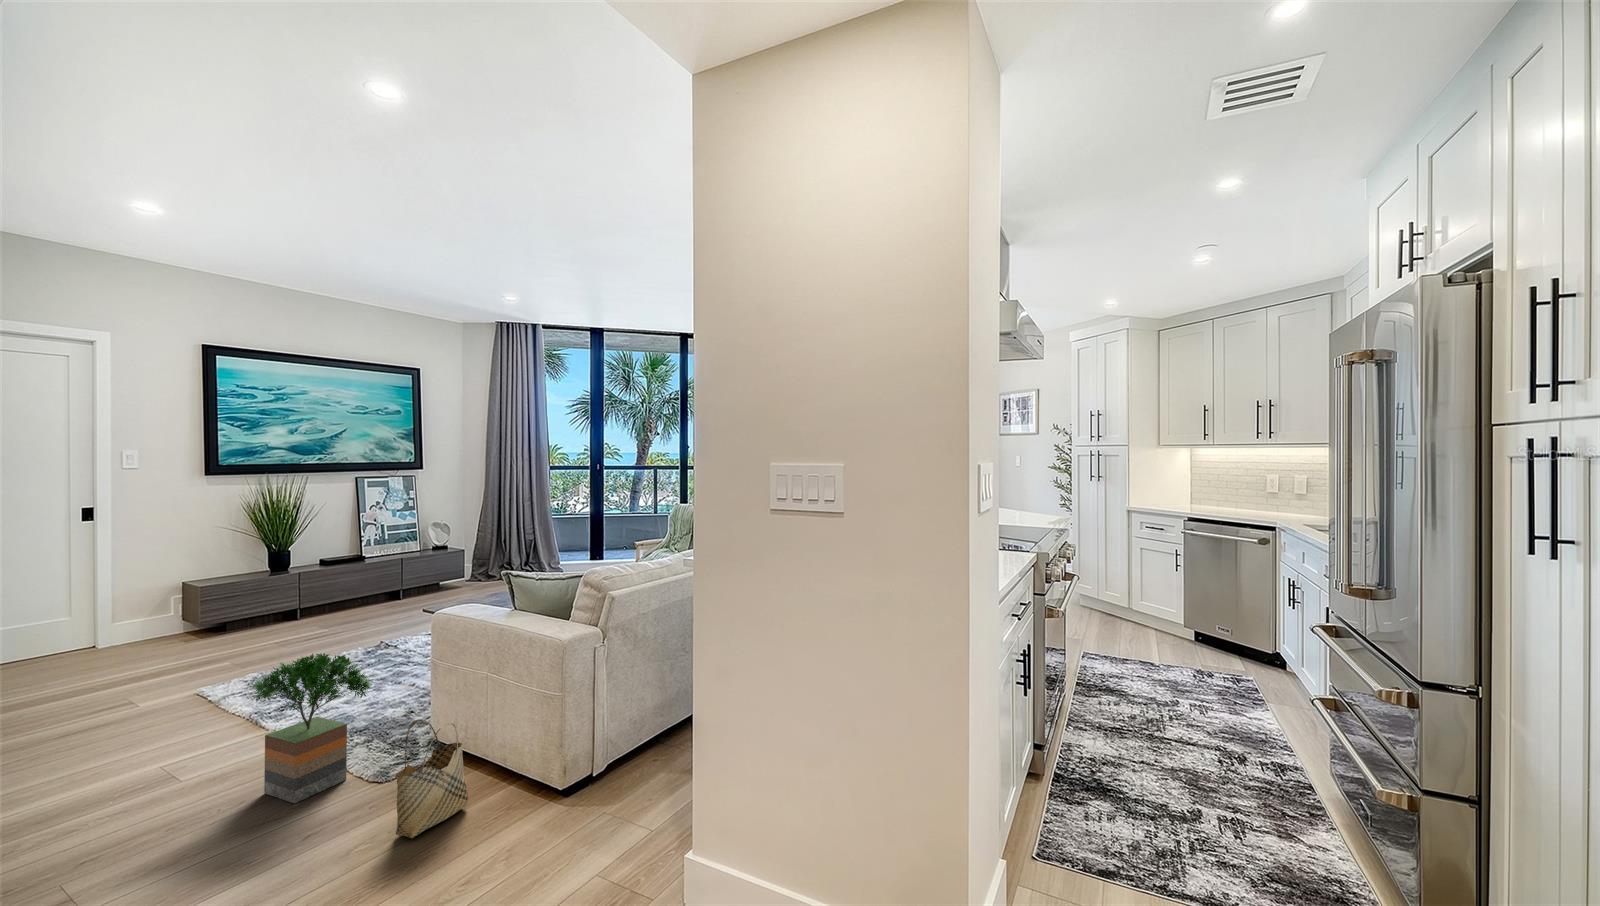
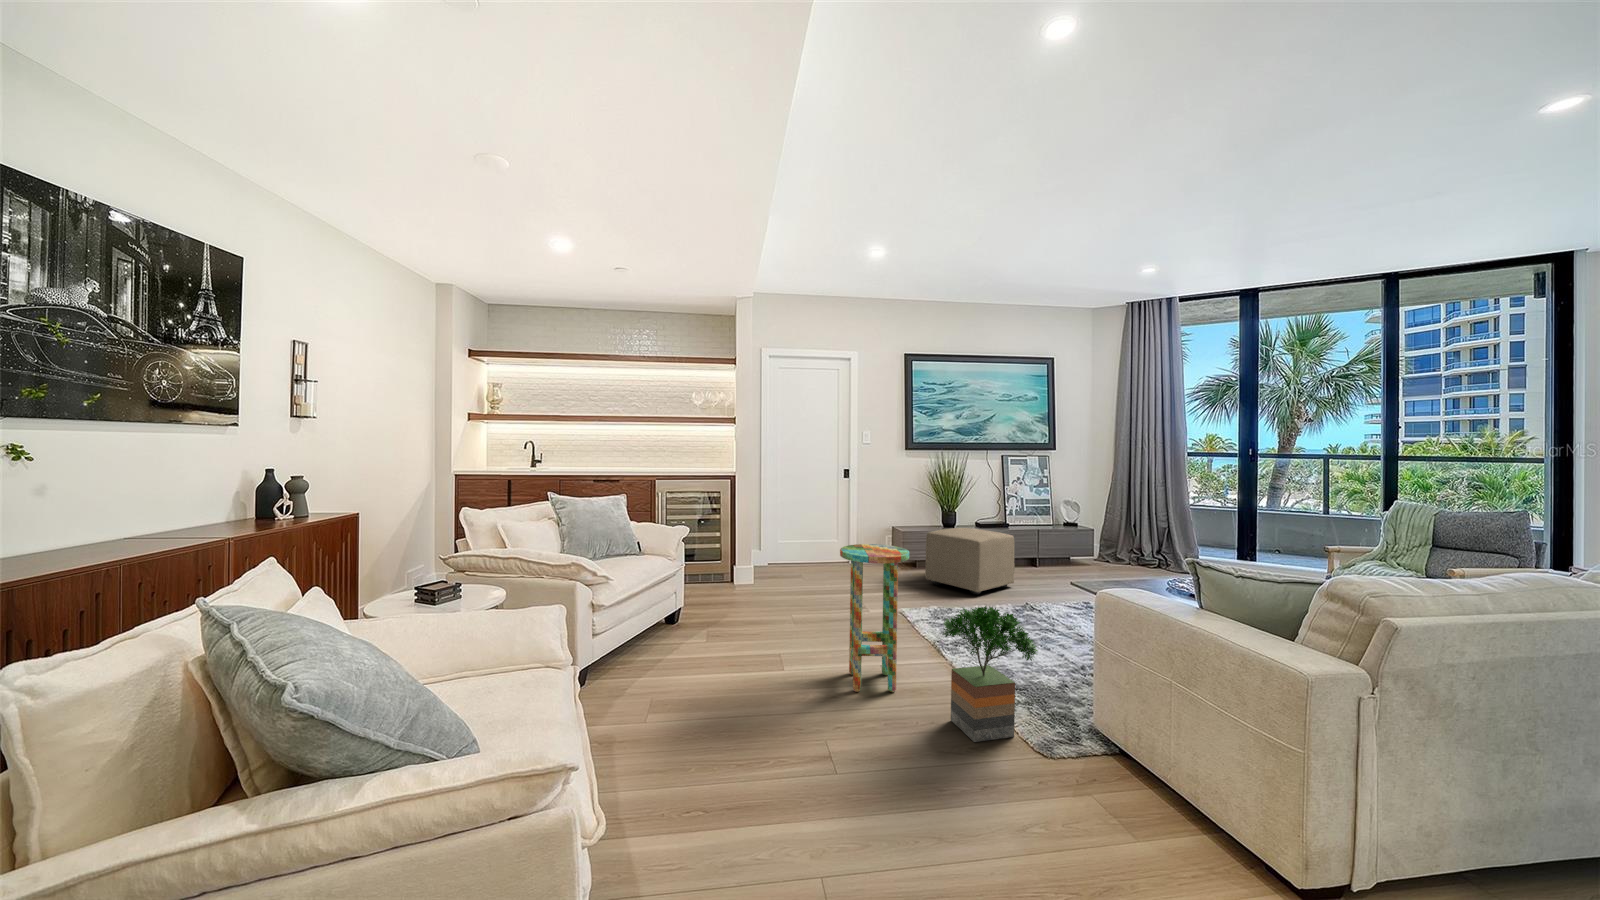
ottoman: none [238,568,369,646] -> present [925,528,1015,595]
side table: none [70,610,201,816] -> present [840,544,909,692]
woven basket: present [396,720,468,838] -> none [1072,710,1151,846]

